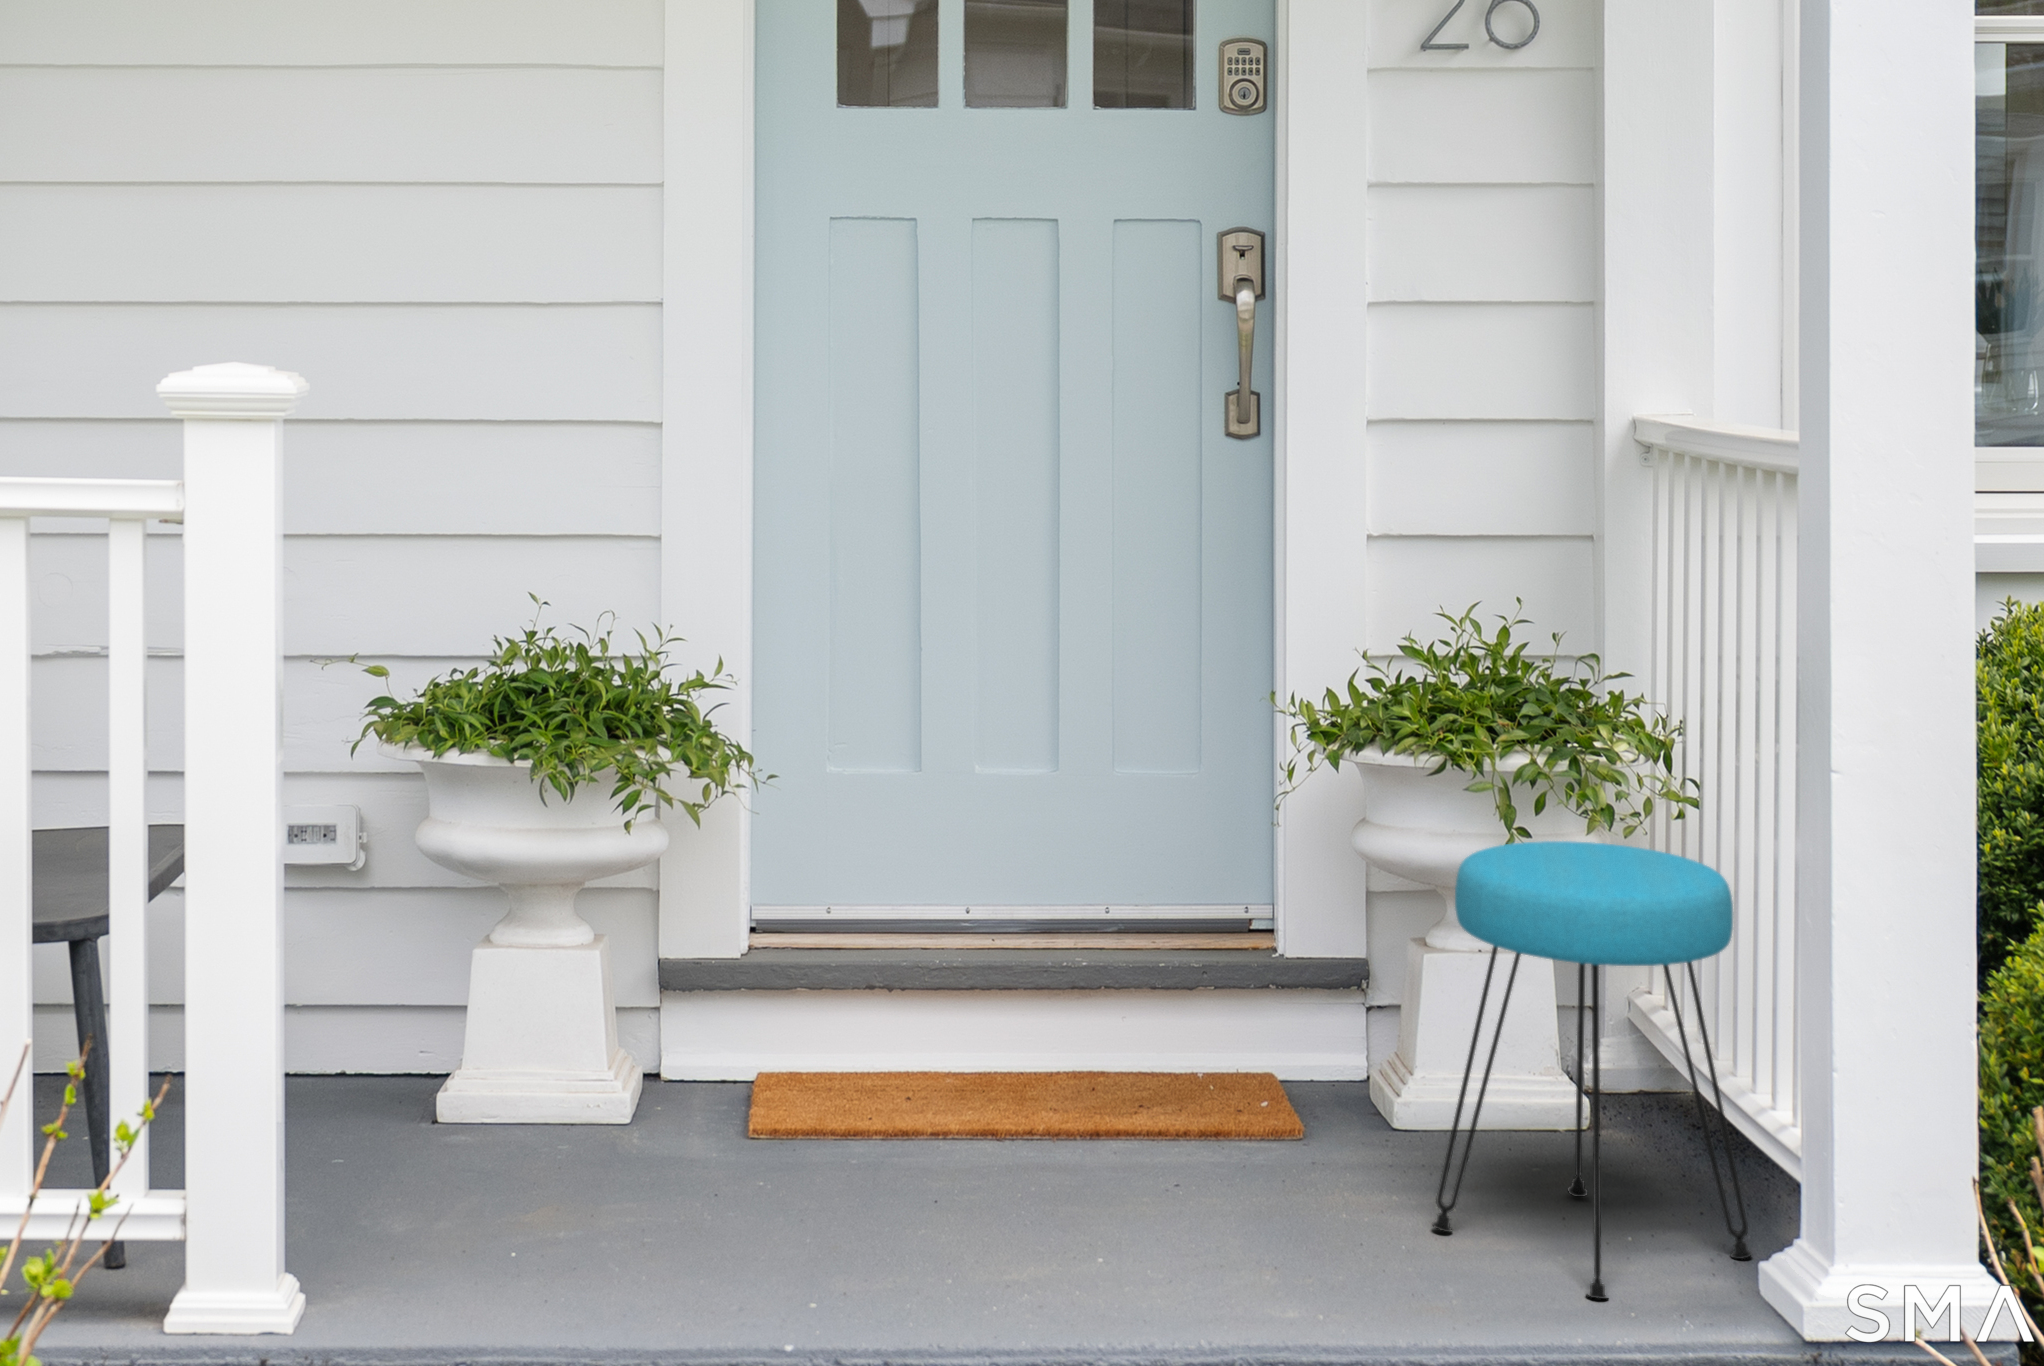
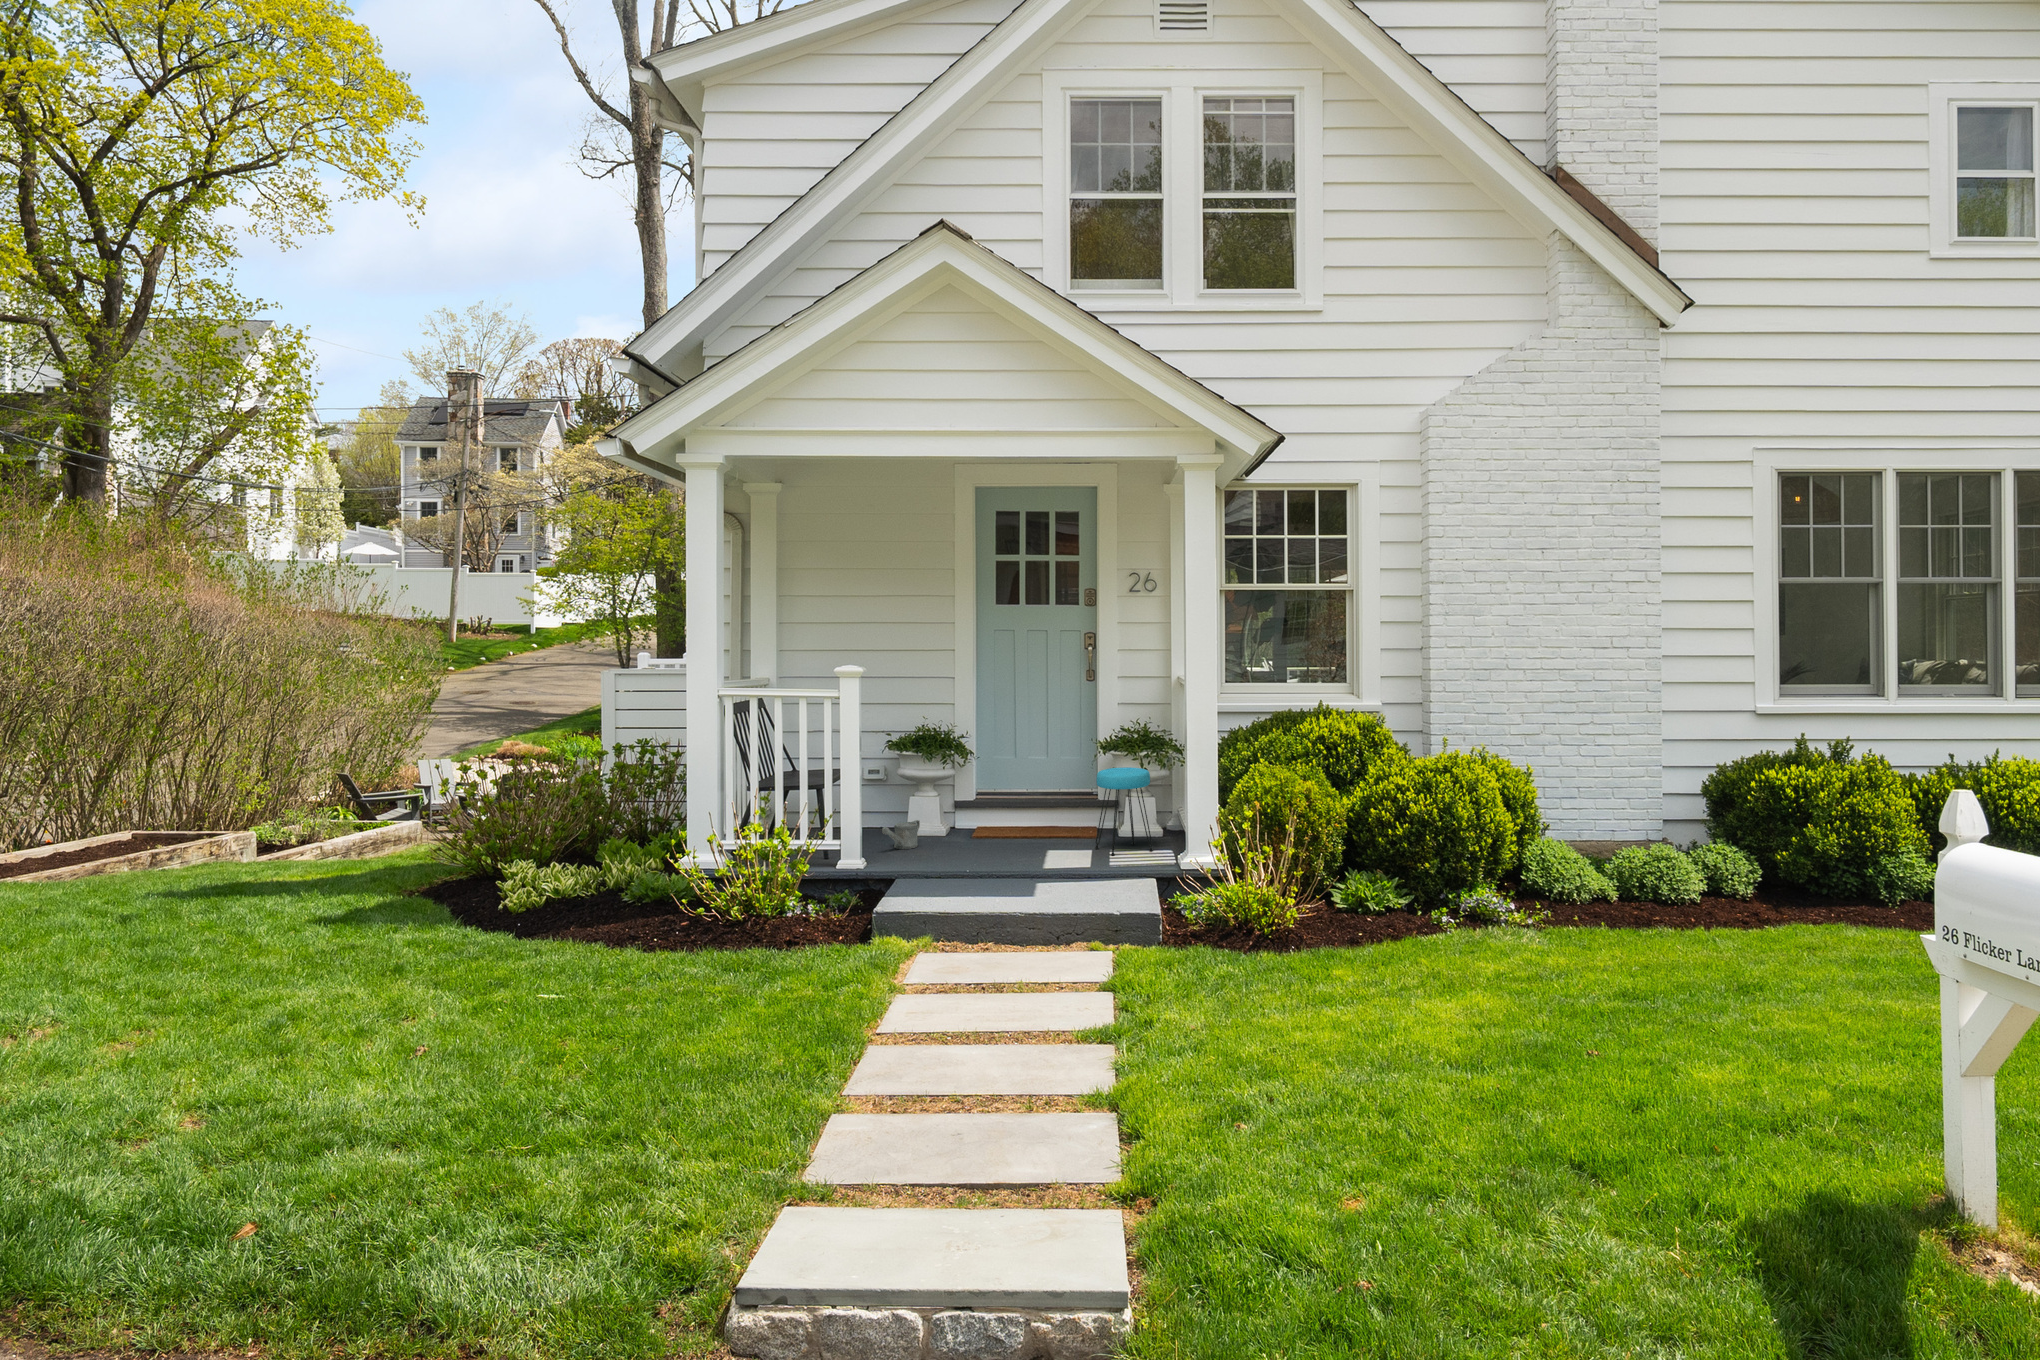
watering can: none [400,1063,553,1219] -> present [882,820,920,849]

